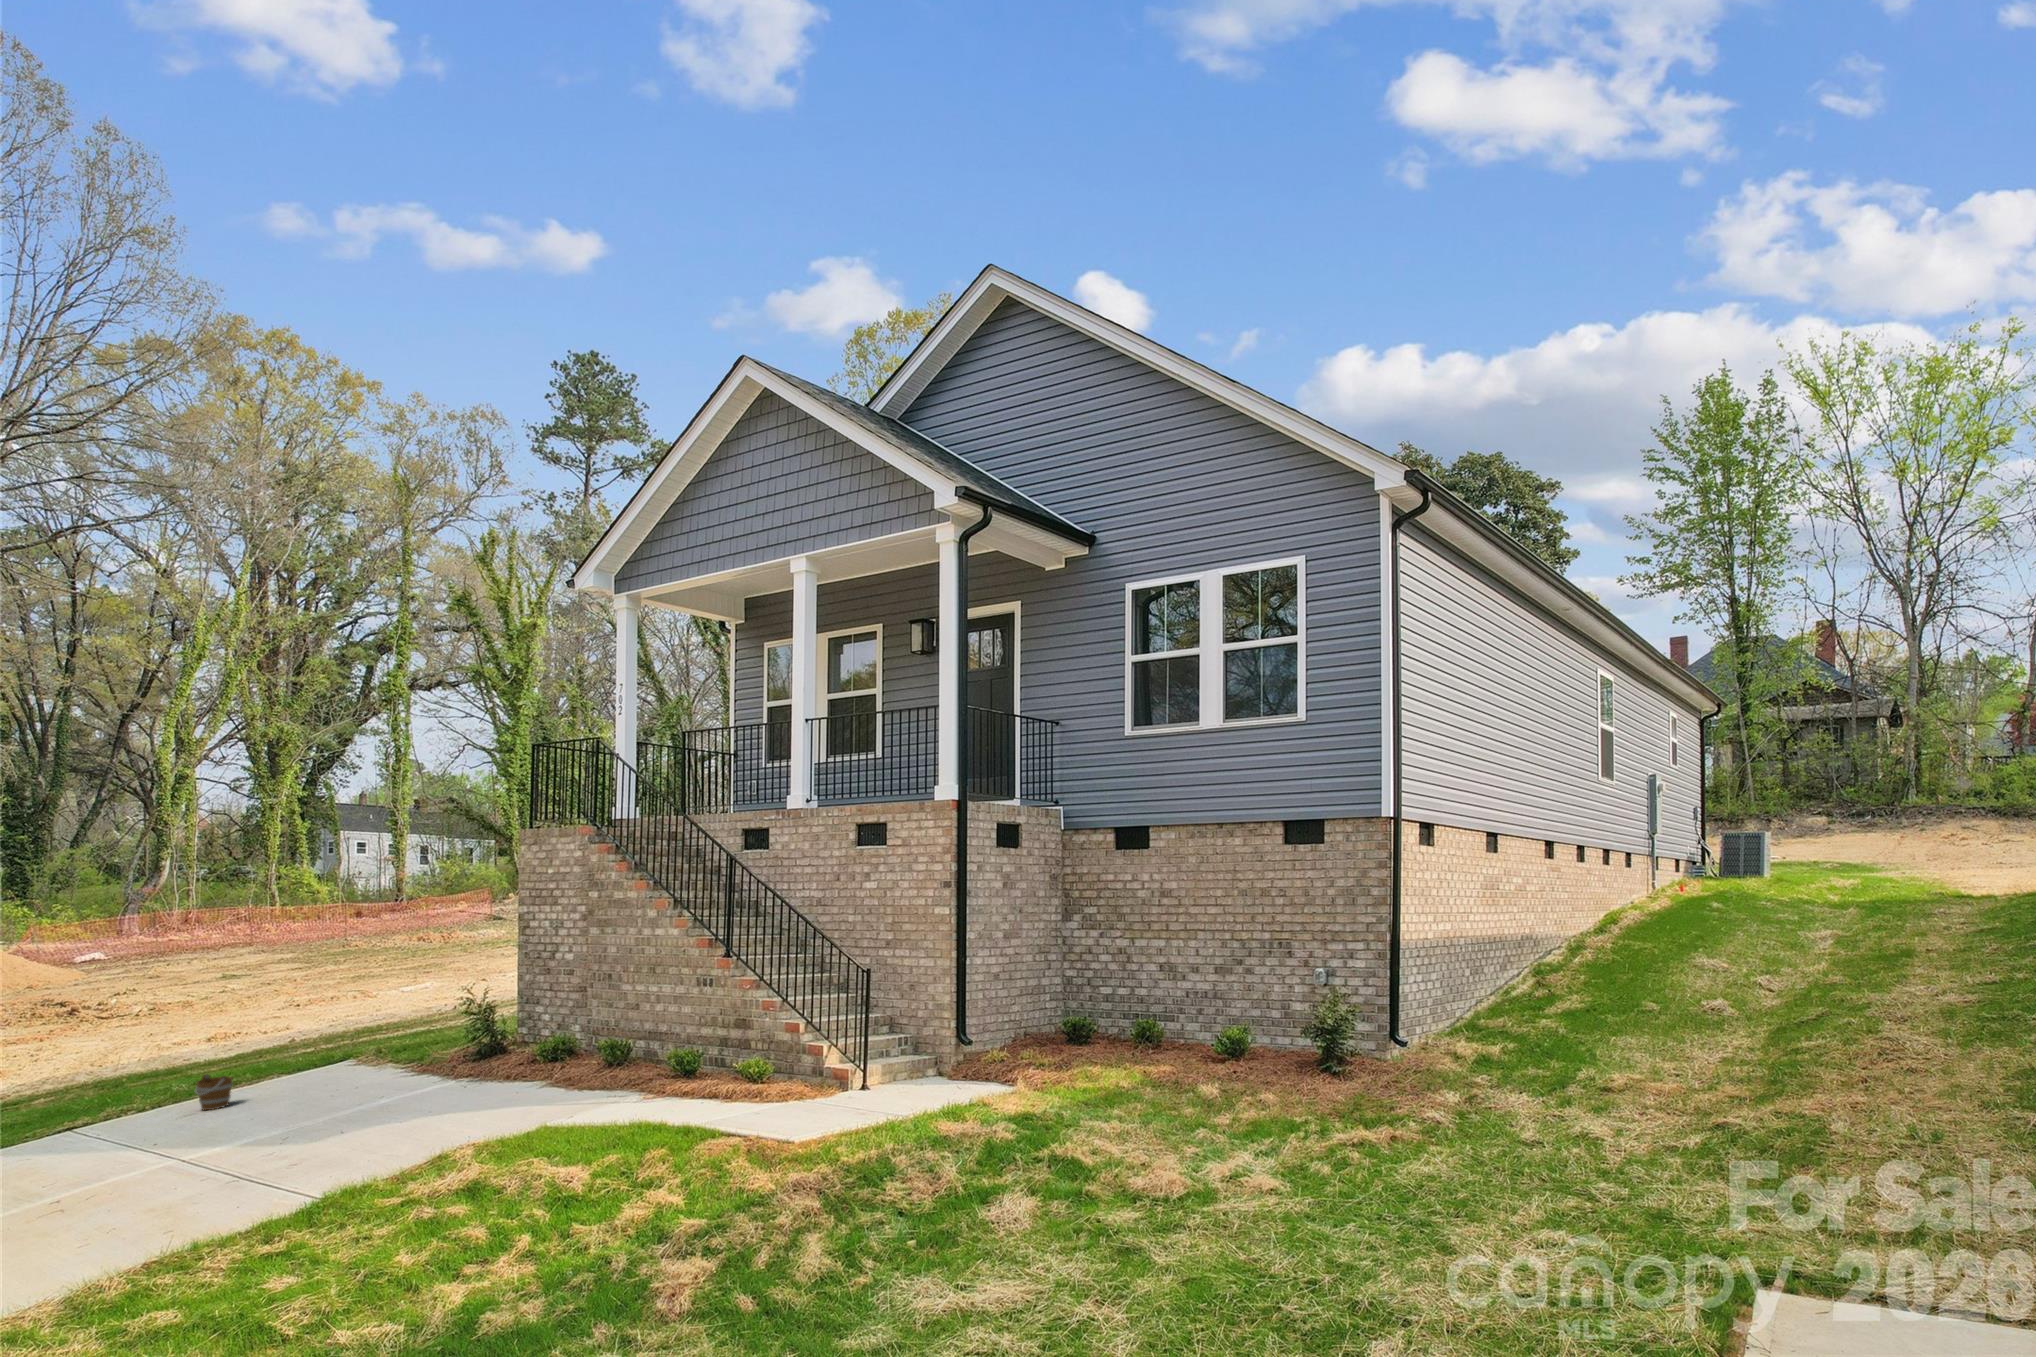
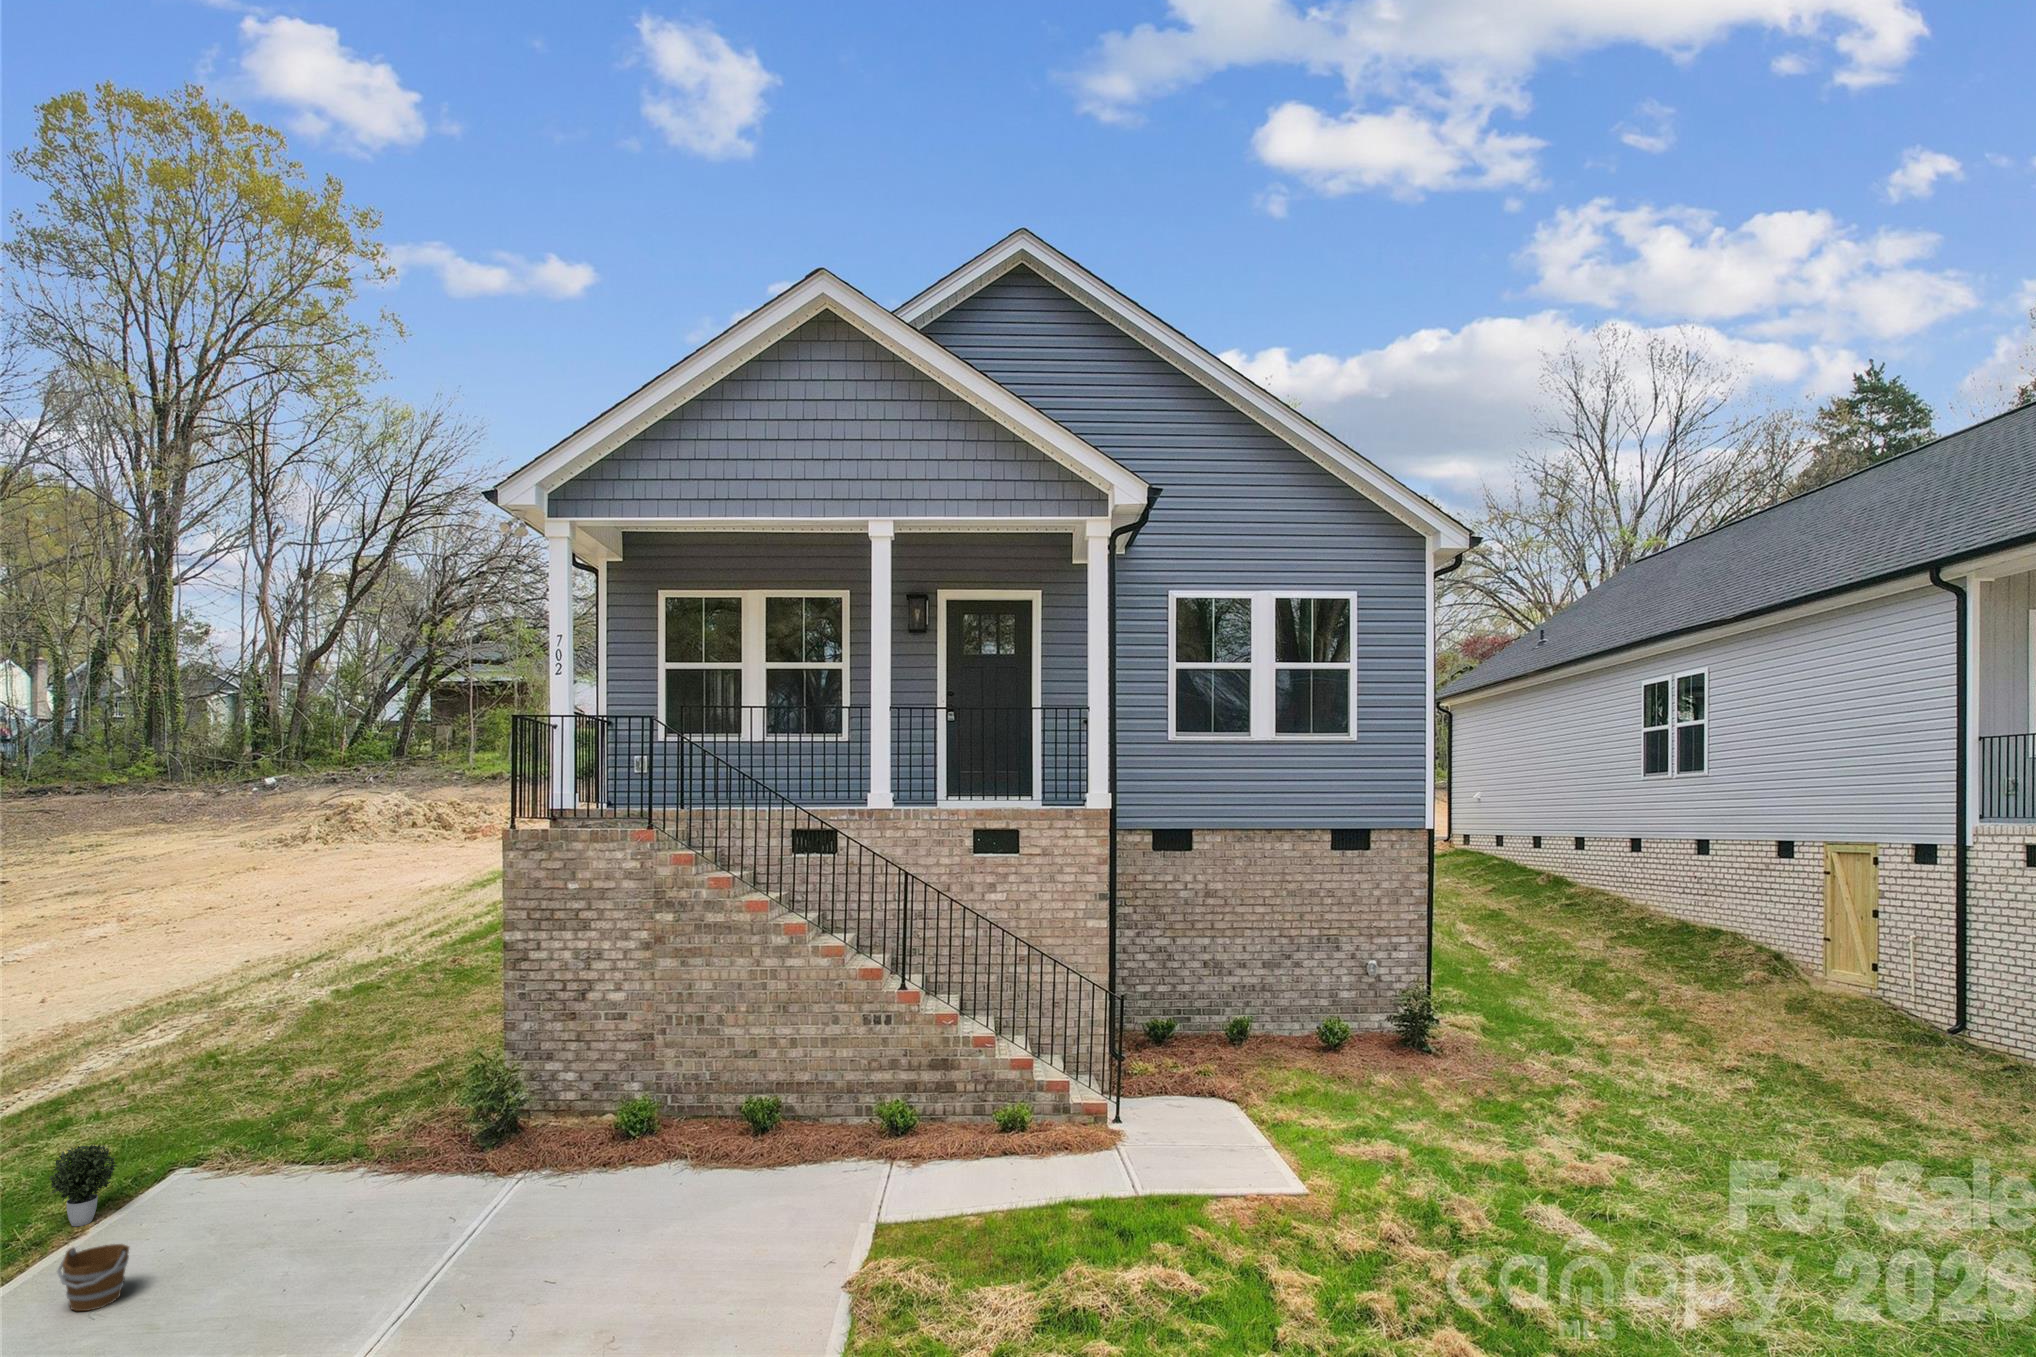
potted plant: none [252,1029,292,1079] -> present [49,1144,117,1226]

